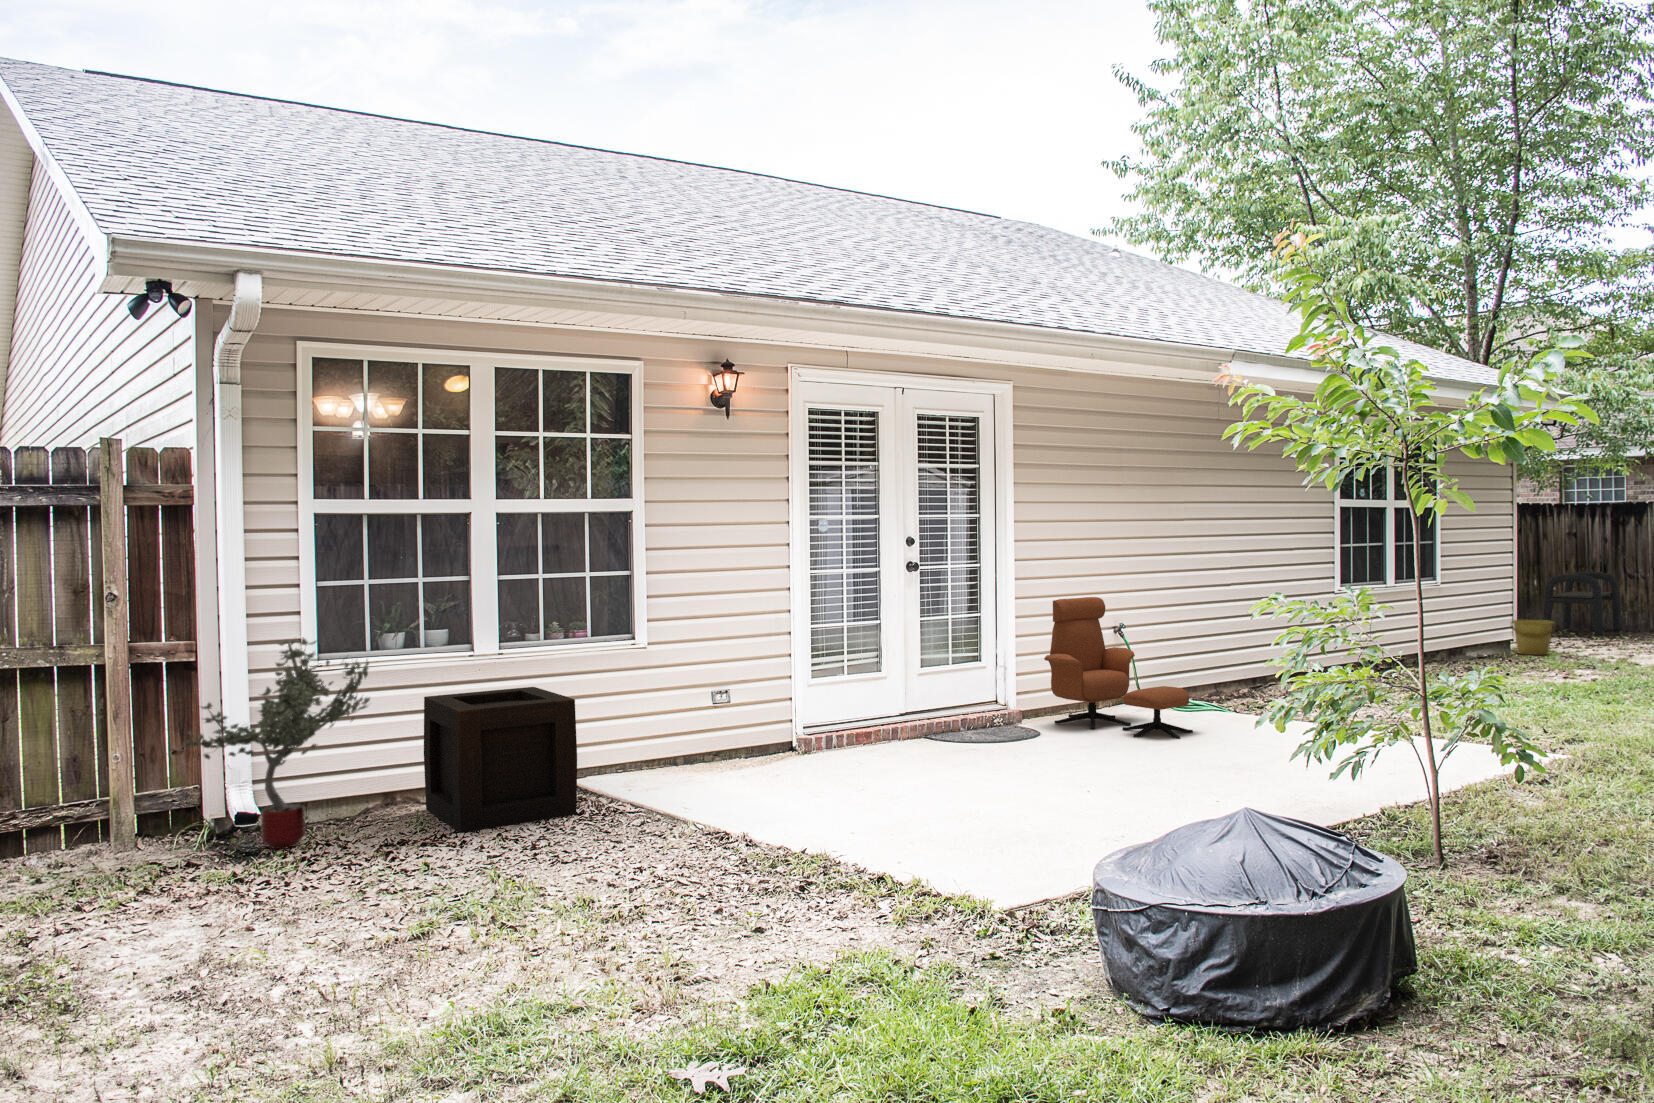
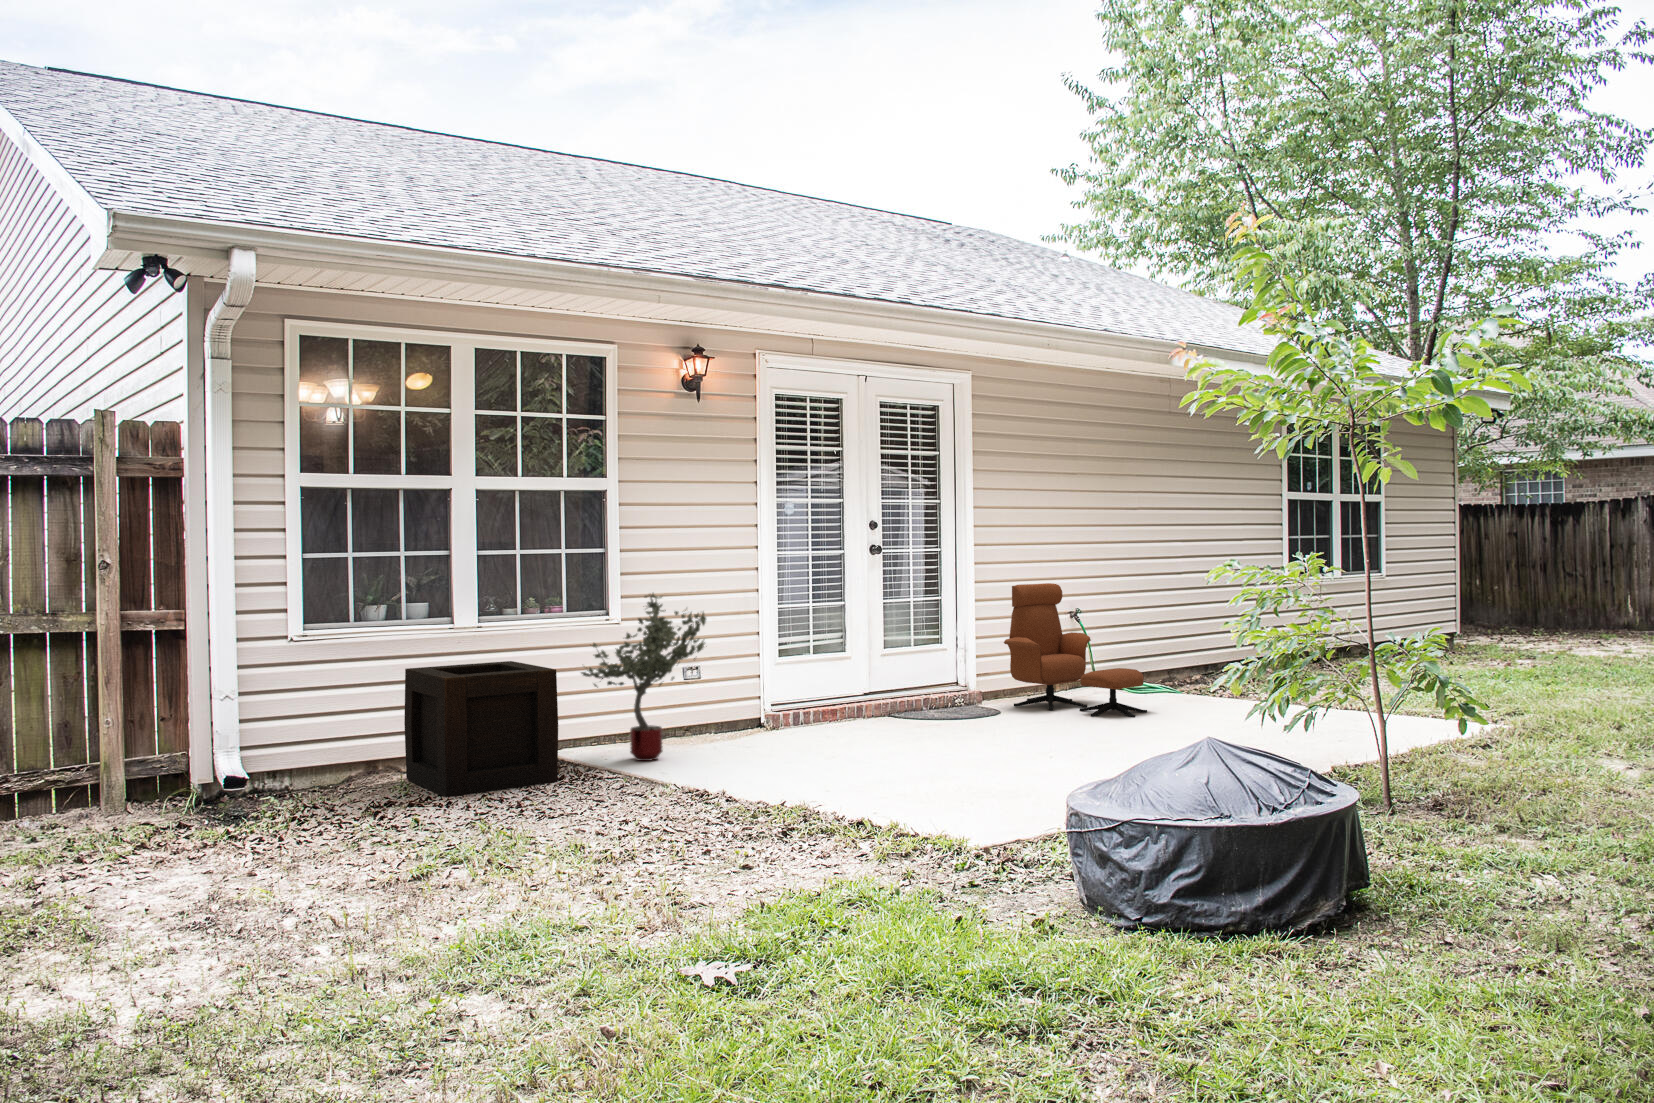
bench: present [1543,572,1621,636] -> none [1481,571,1556,633]
bucket: present [1511,620,1555,655] -> none [1450,615,1492,649]
potted tree: present [186,638,370,849] -> present [581,594,706,761]

